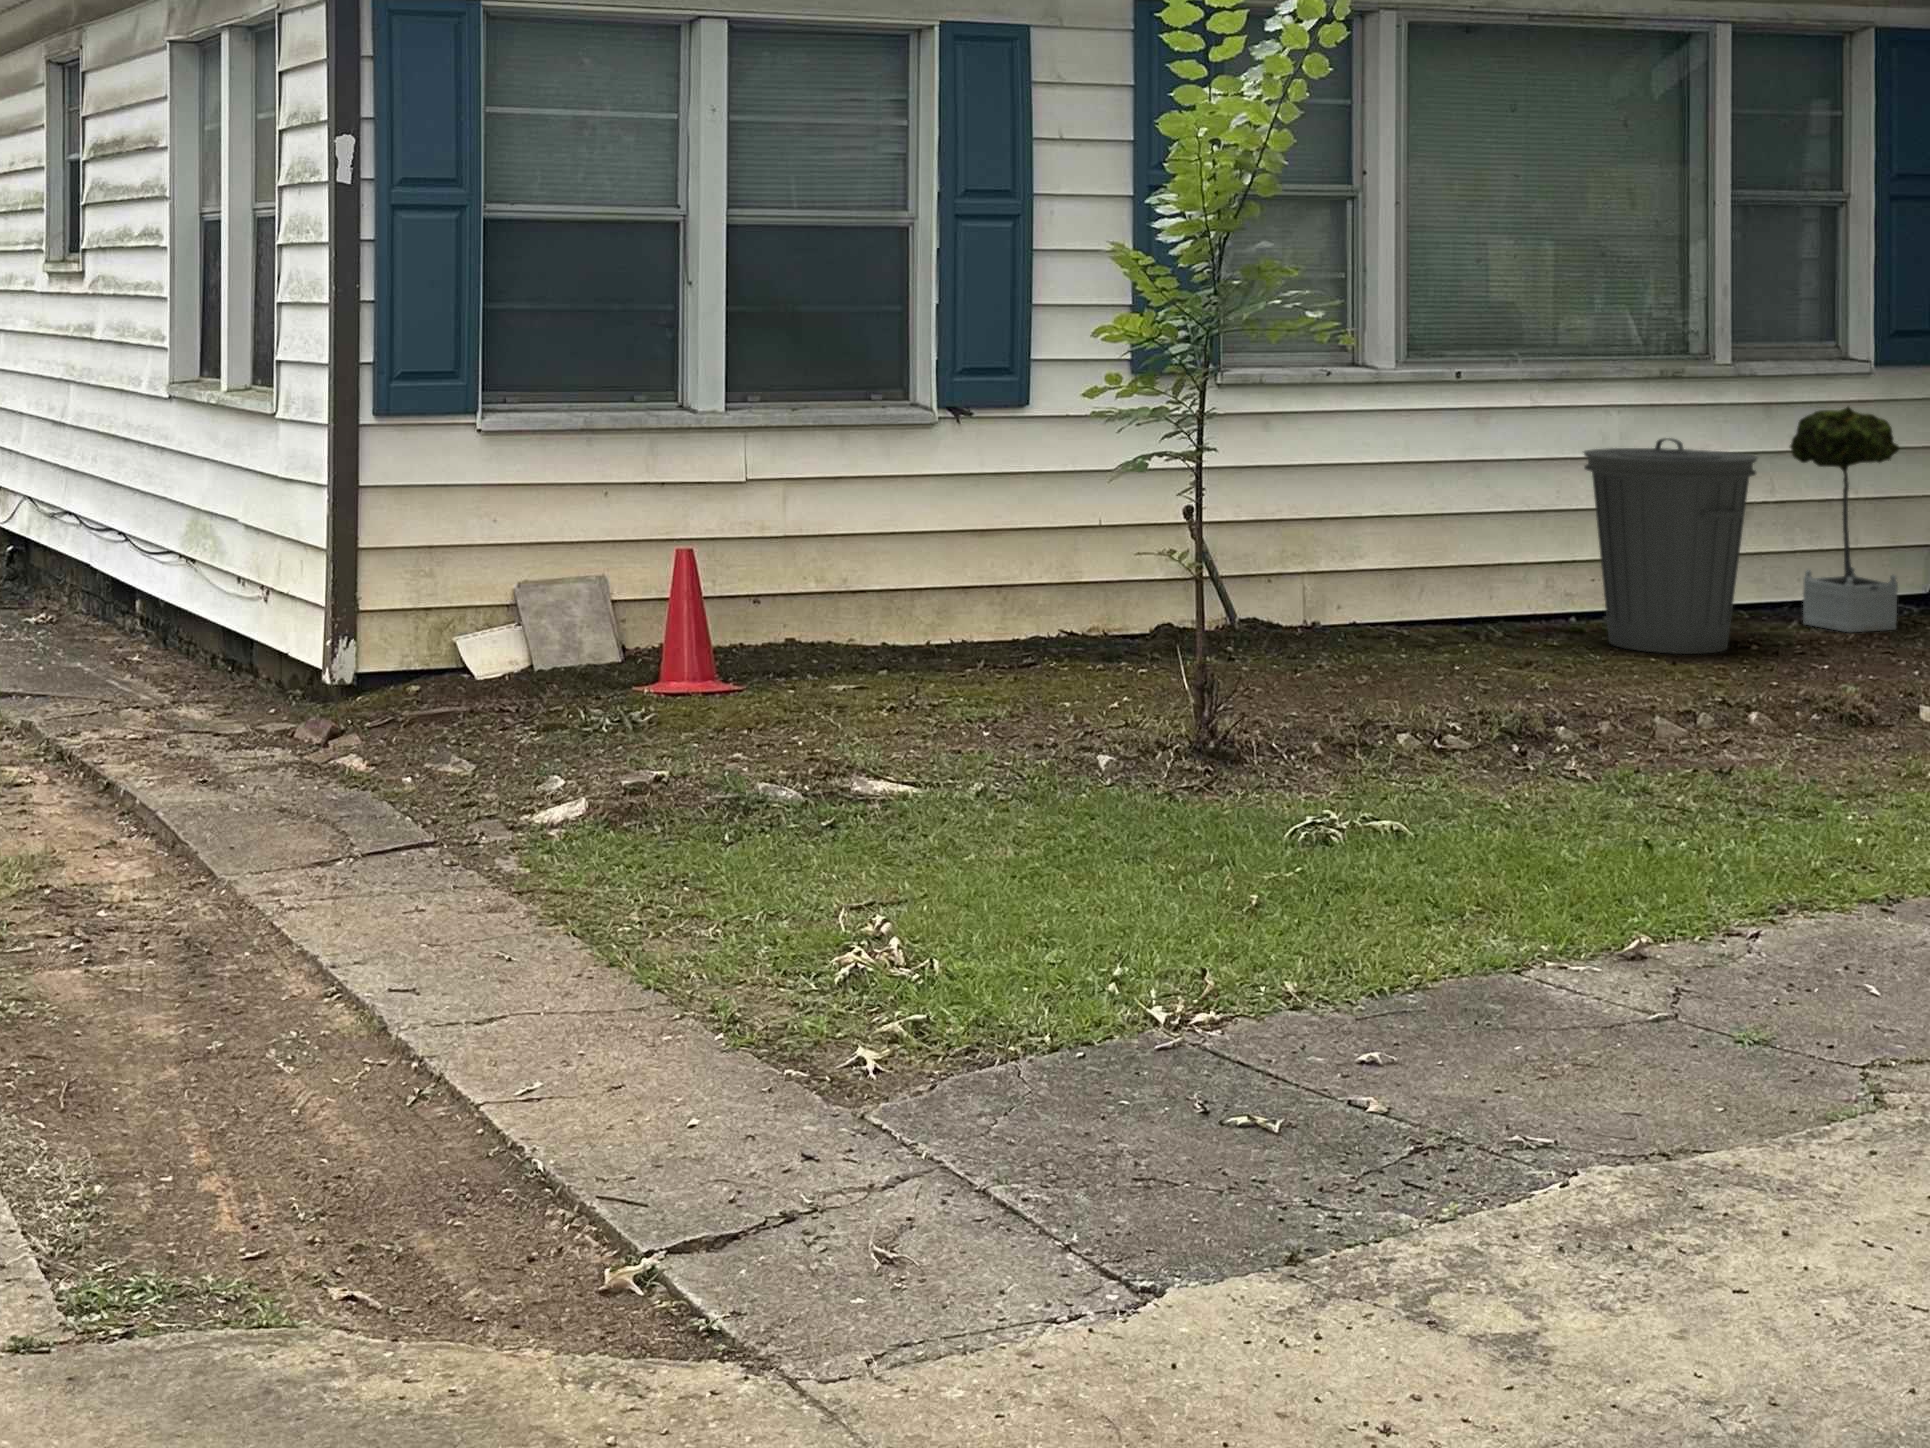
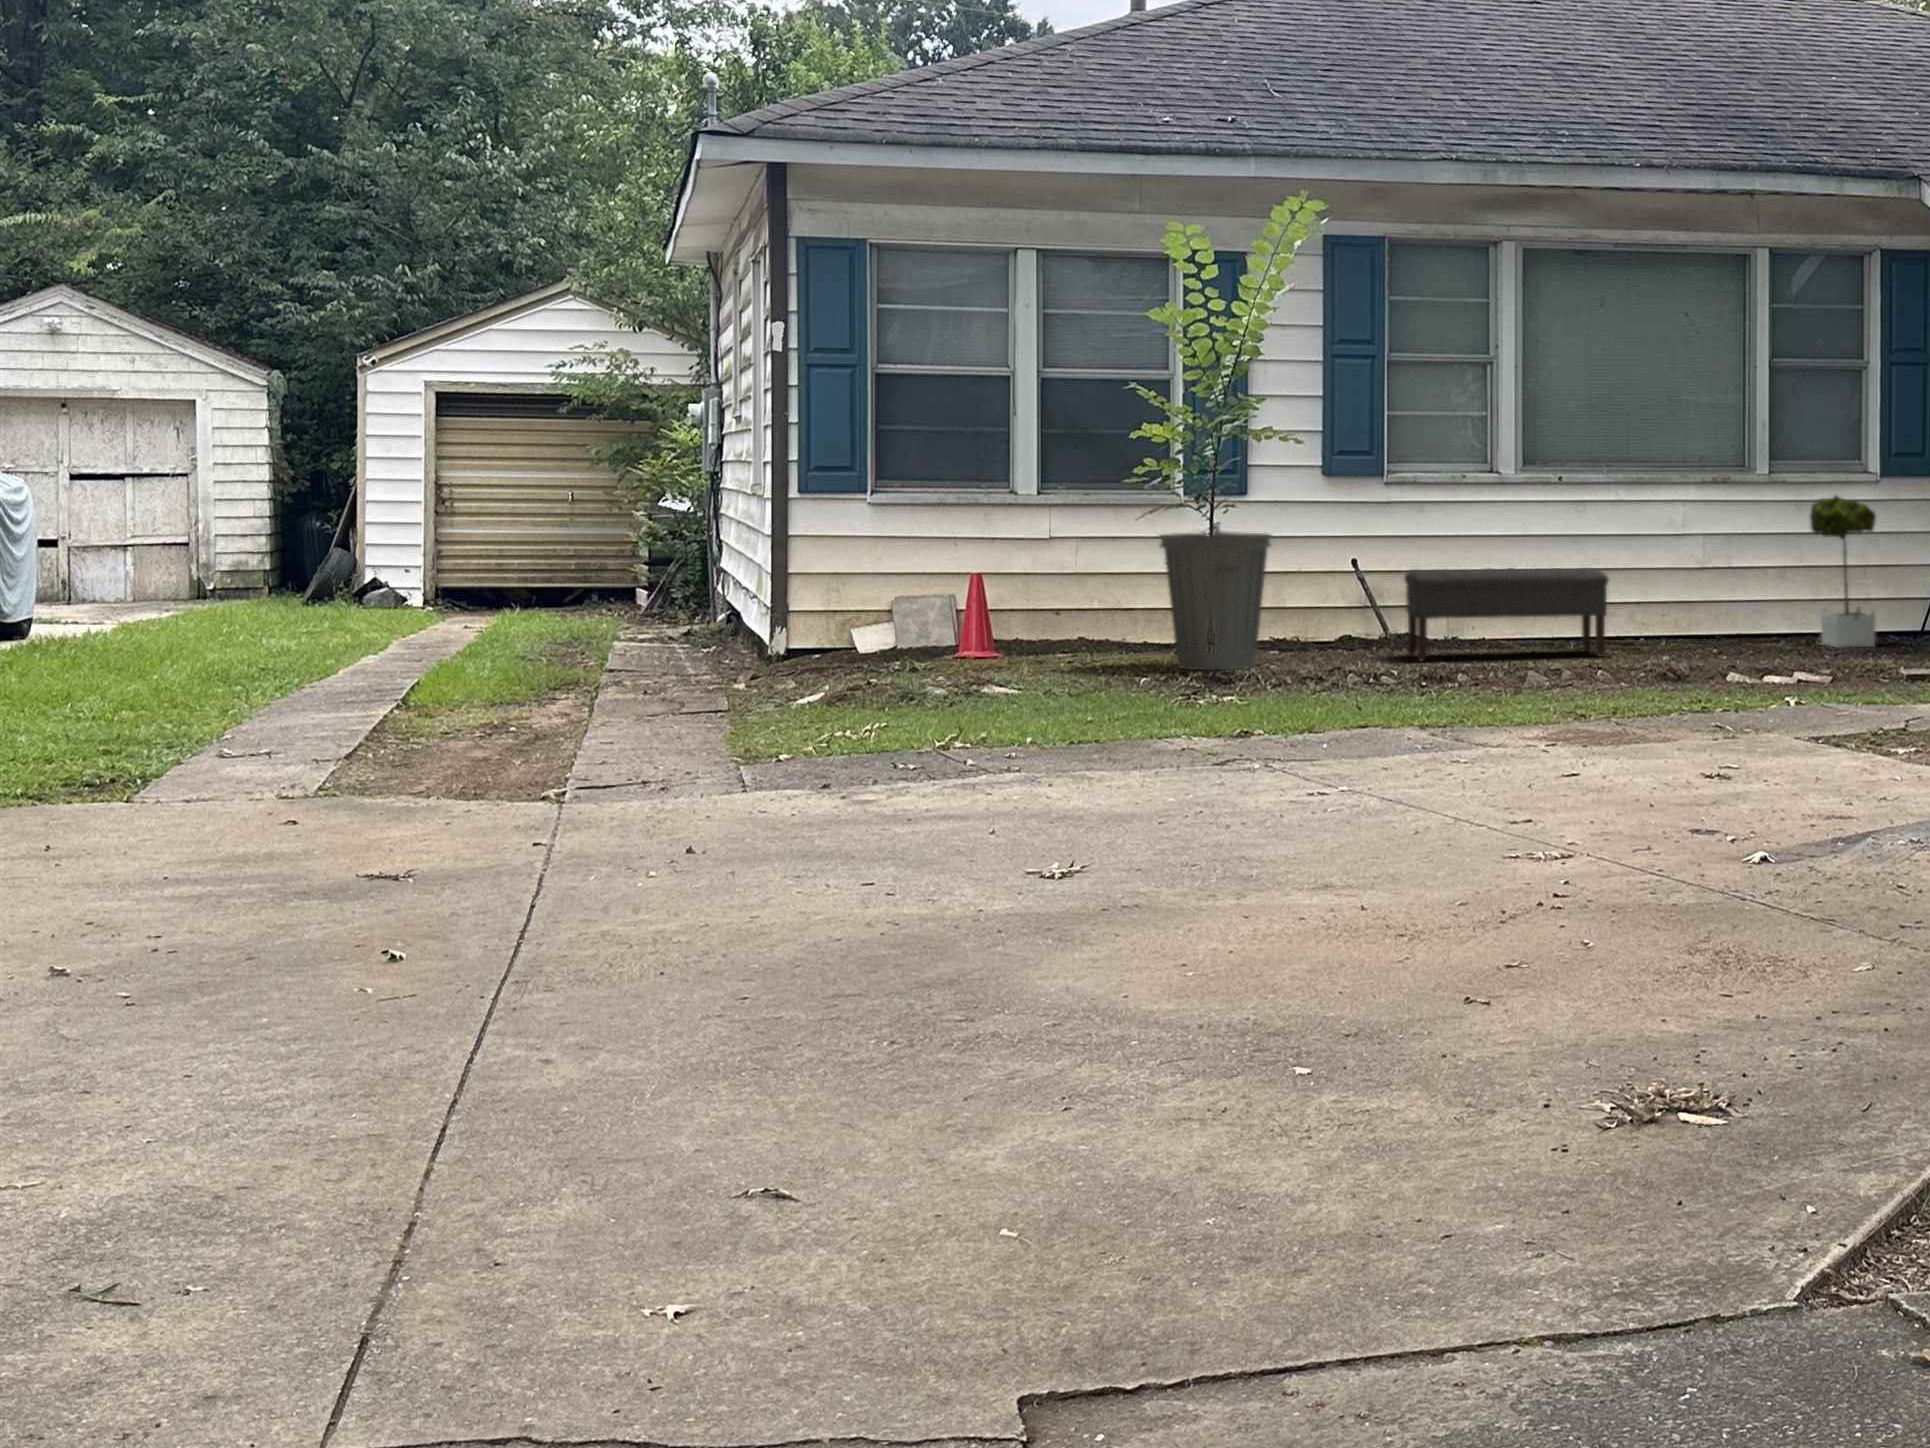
trash can: present [1584,438,1758,654] -> present [1160,524,1271,670]
bench: none [1249,517,1570,671] -> present [1405,568,1608,661]

